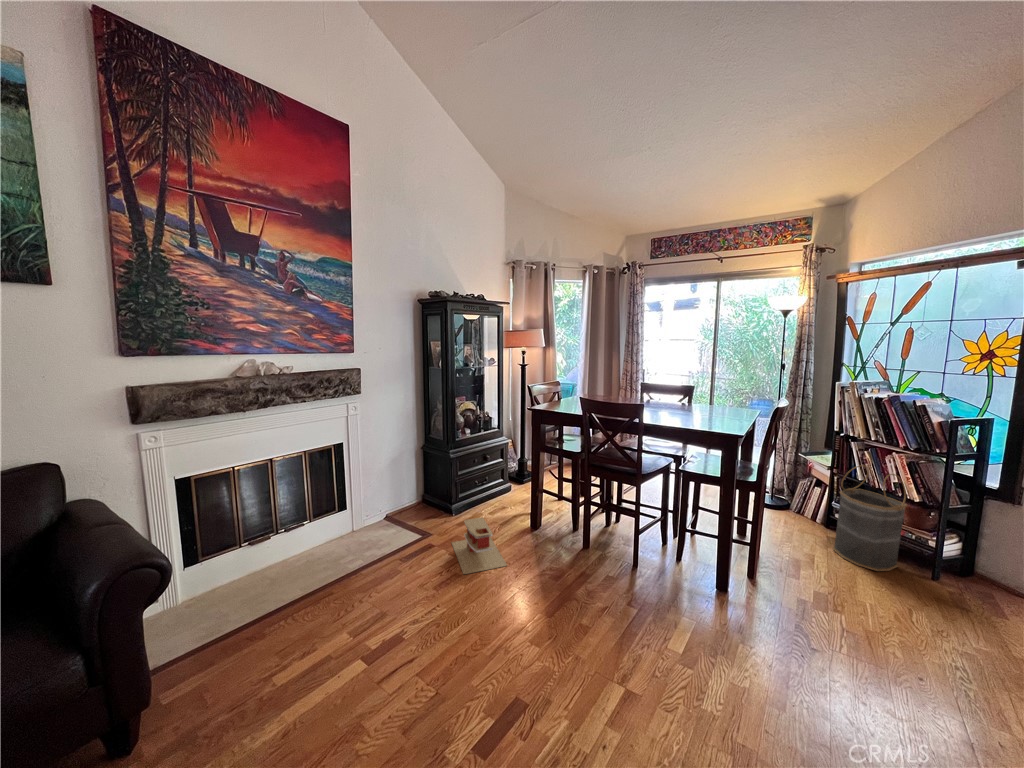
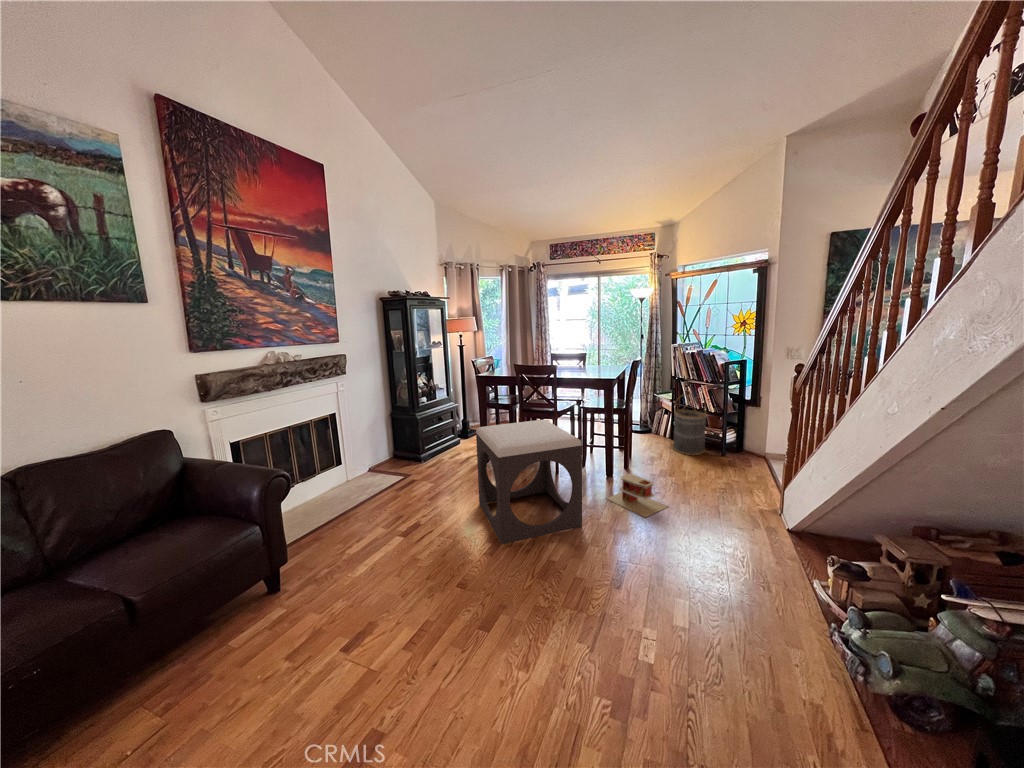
footstool: none [502,494,680,730] -> present [476,420,582,544]
toy house: present [452,517,507,574] -> present [607,474,668,517]

